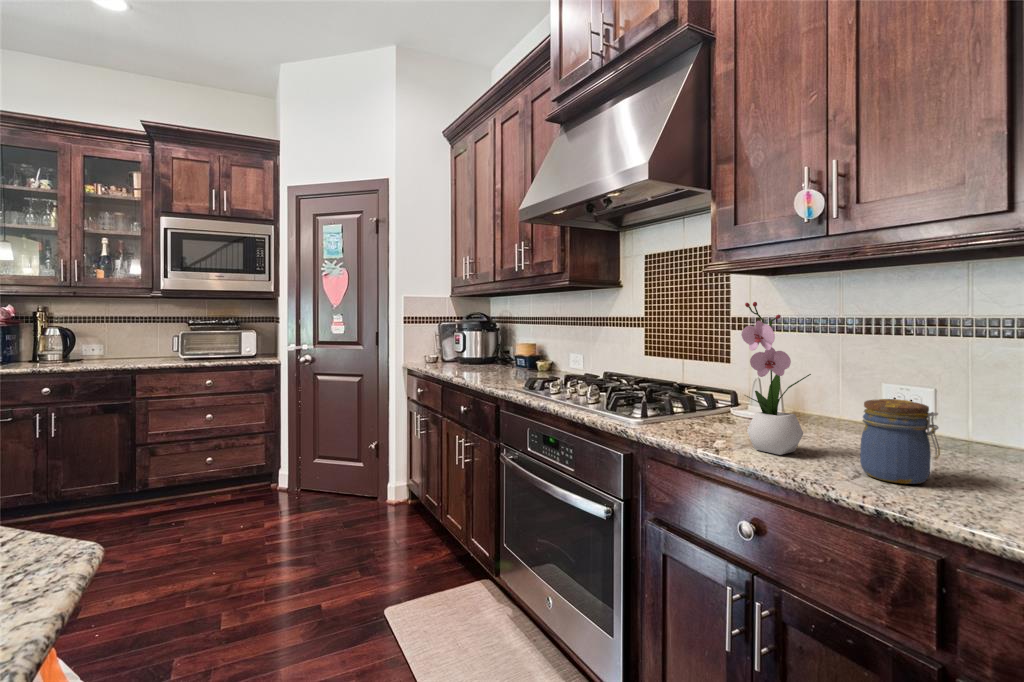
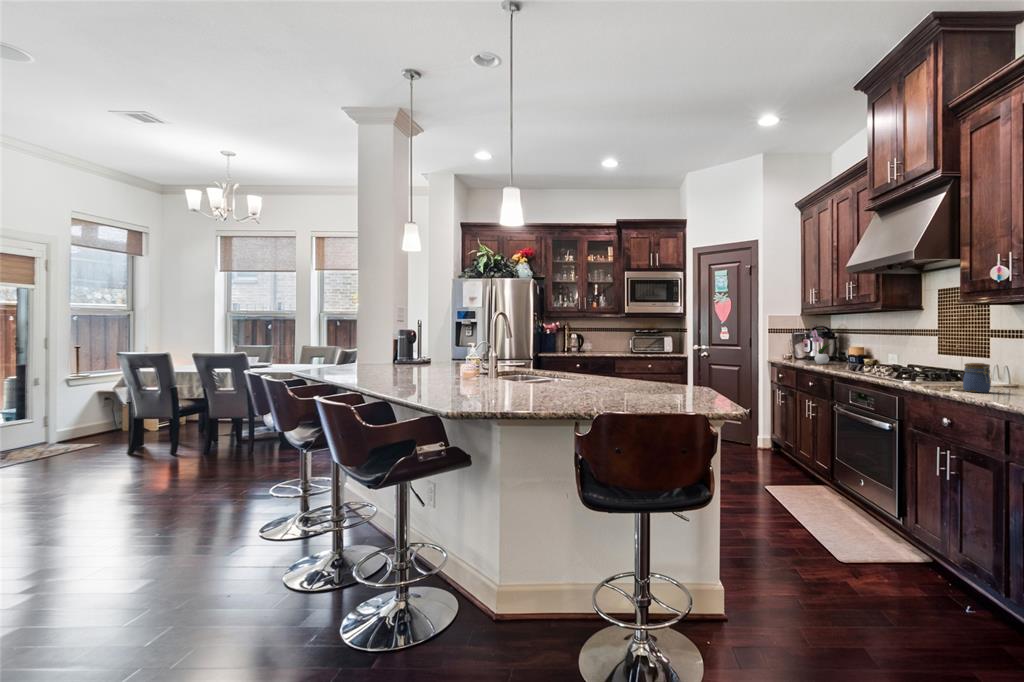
flower arrangement: present [741,302,811,455] -> present [811,325,830,364]

